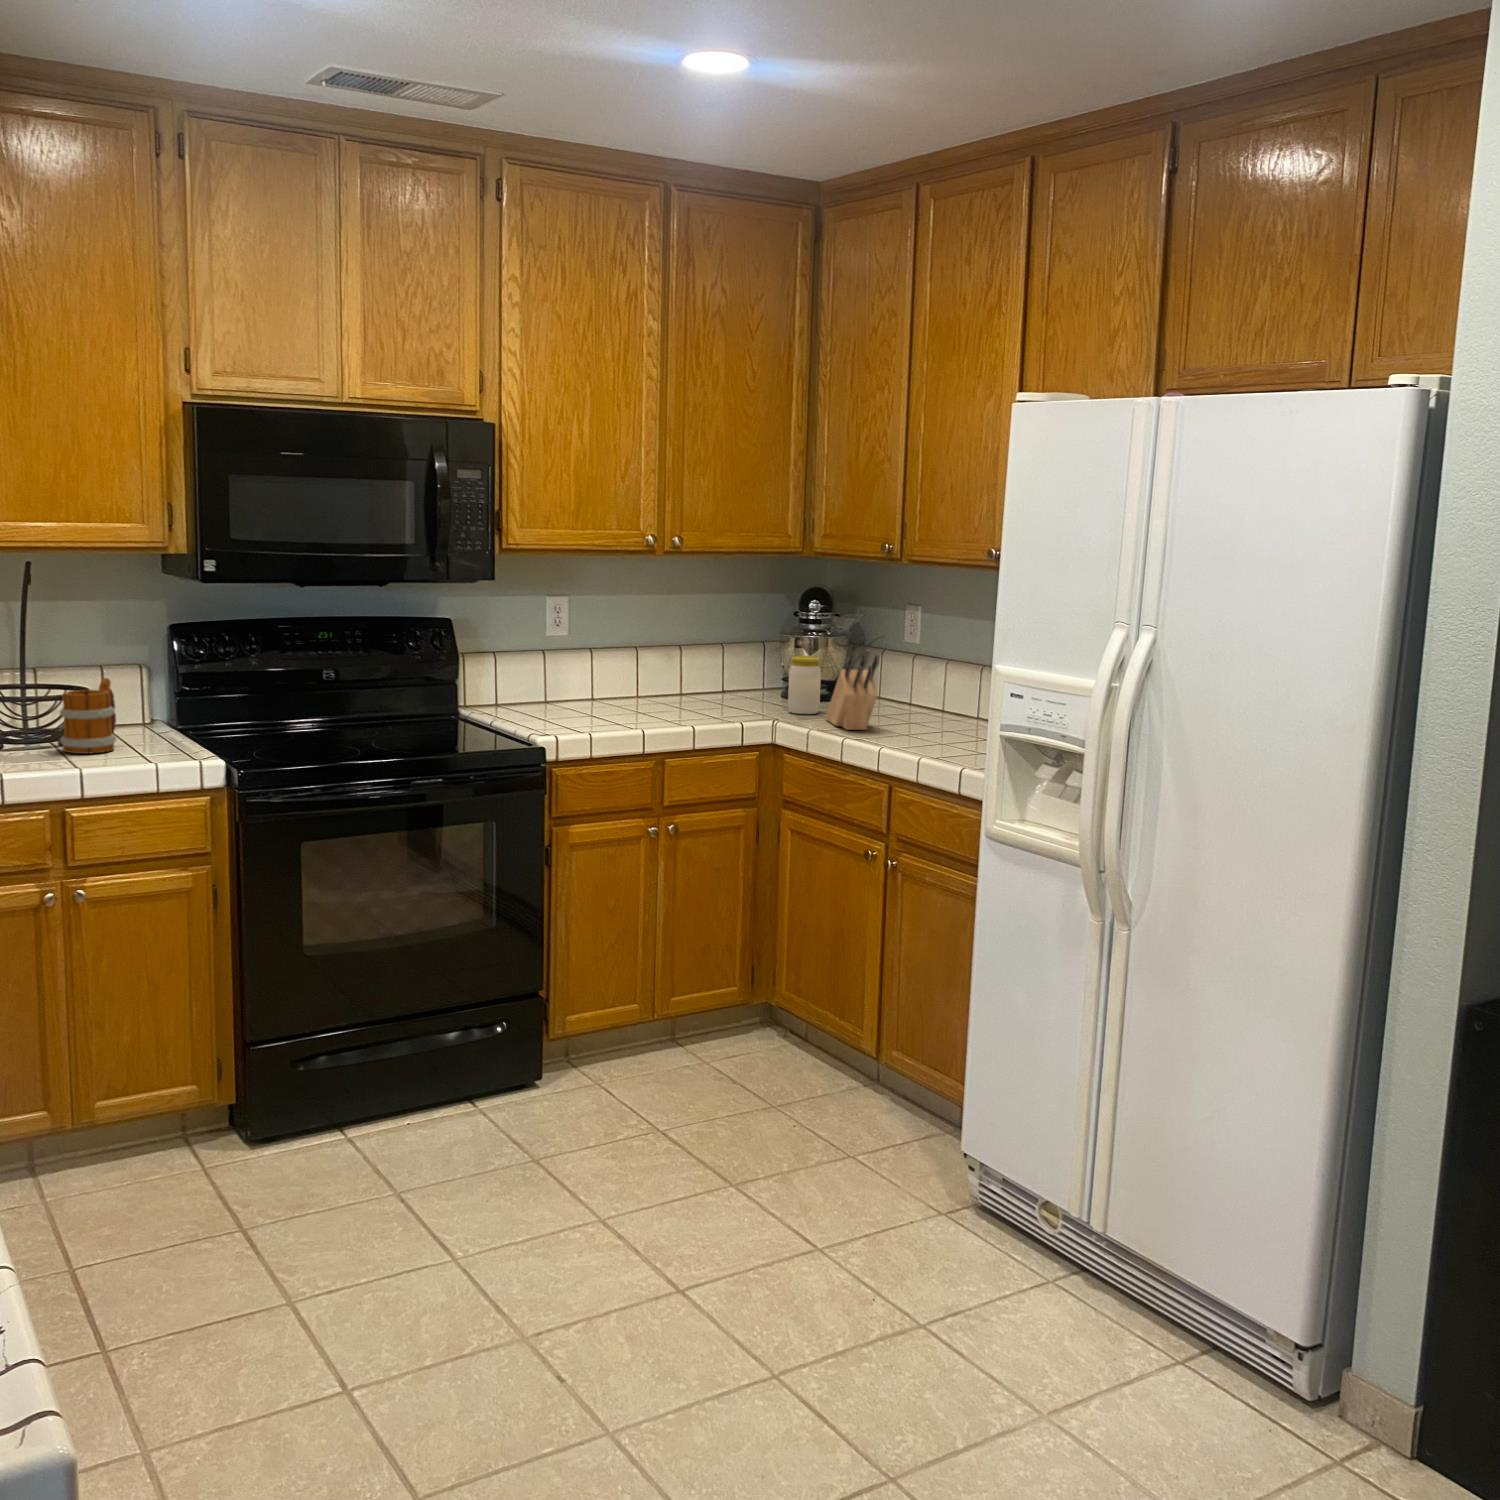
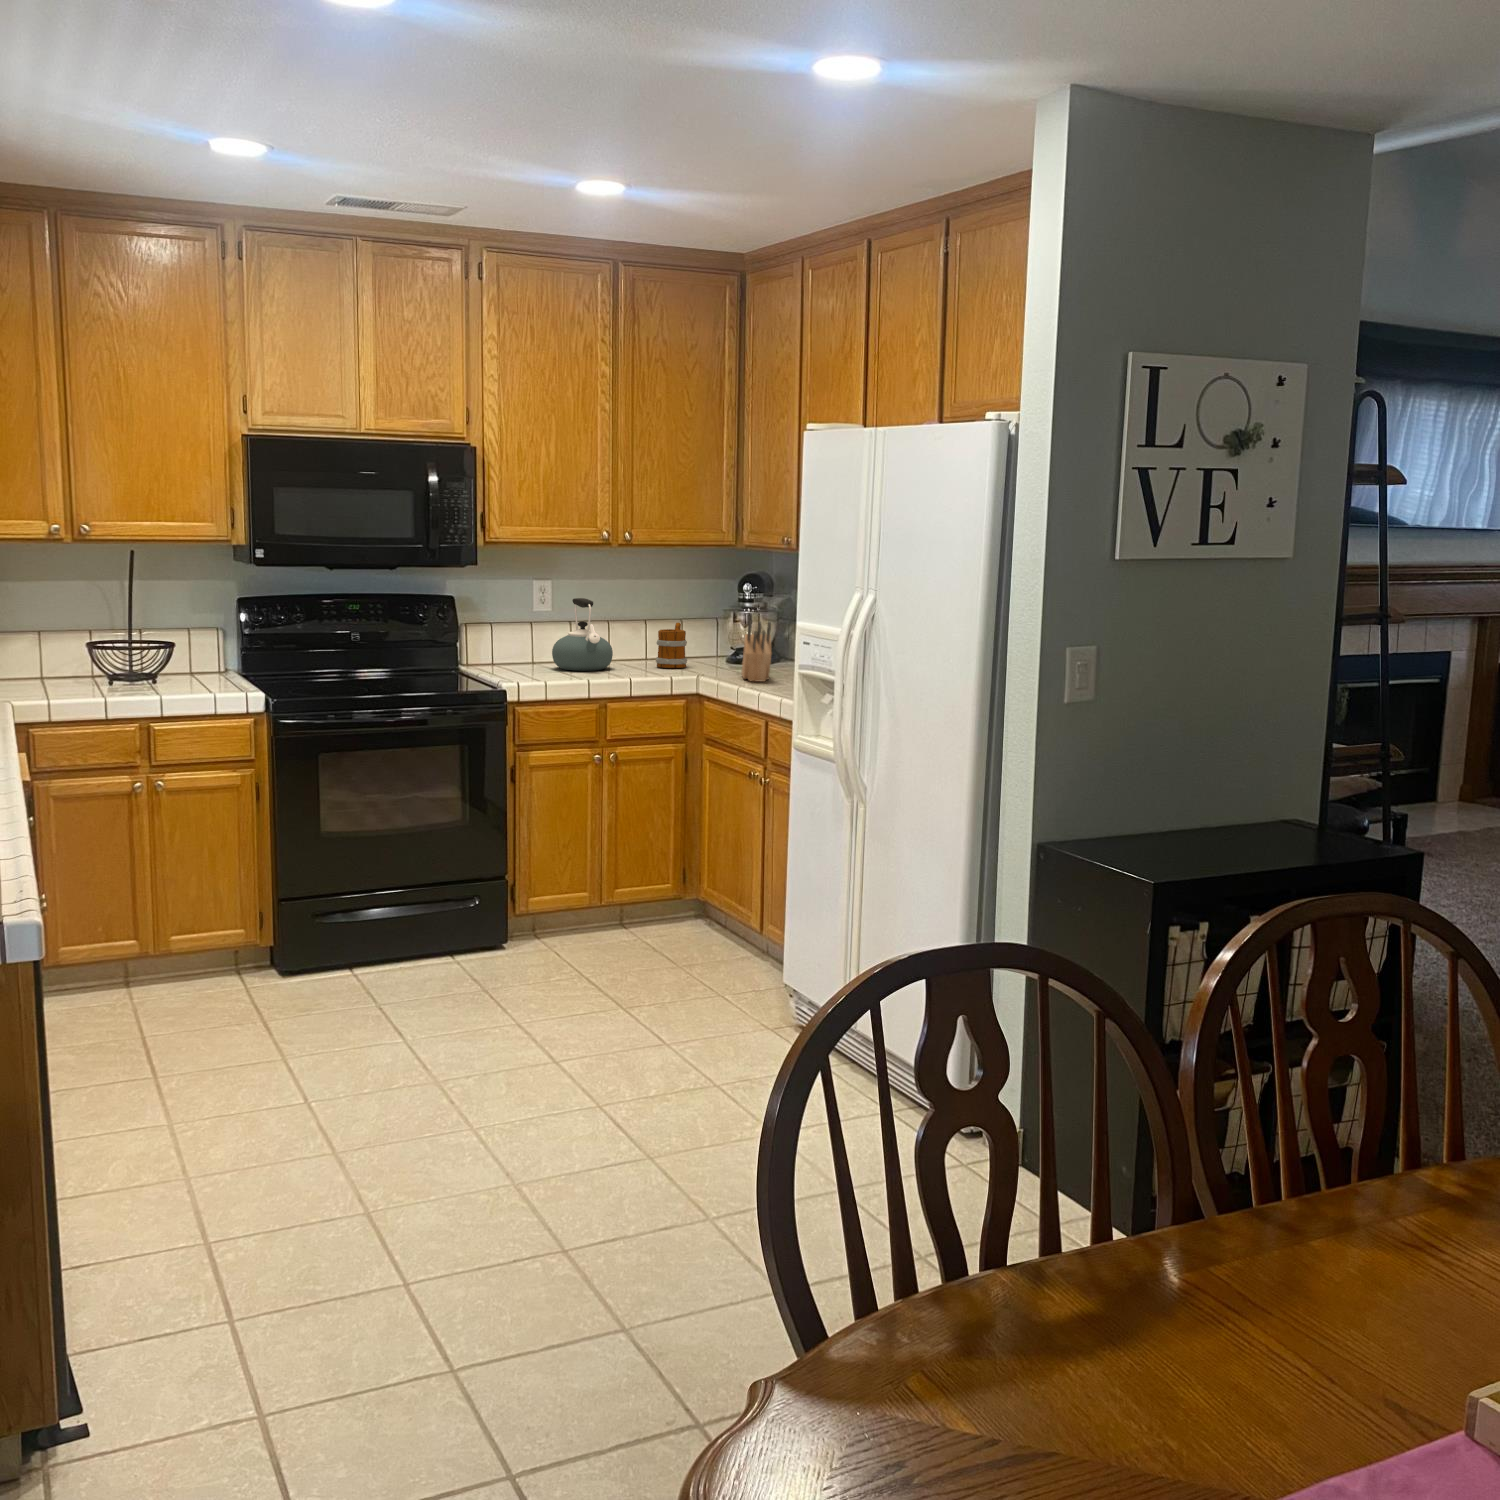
kettle: none [577,621,655,714] -> present [552,598,613,671]
jar: present [788,656,821,714] -> none [718,626,743,672]
mug: present [60,678,116,754] -> present [656,623,687,668]

